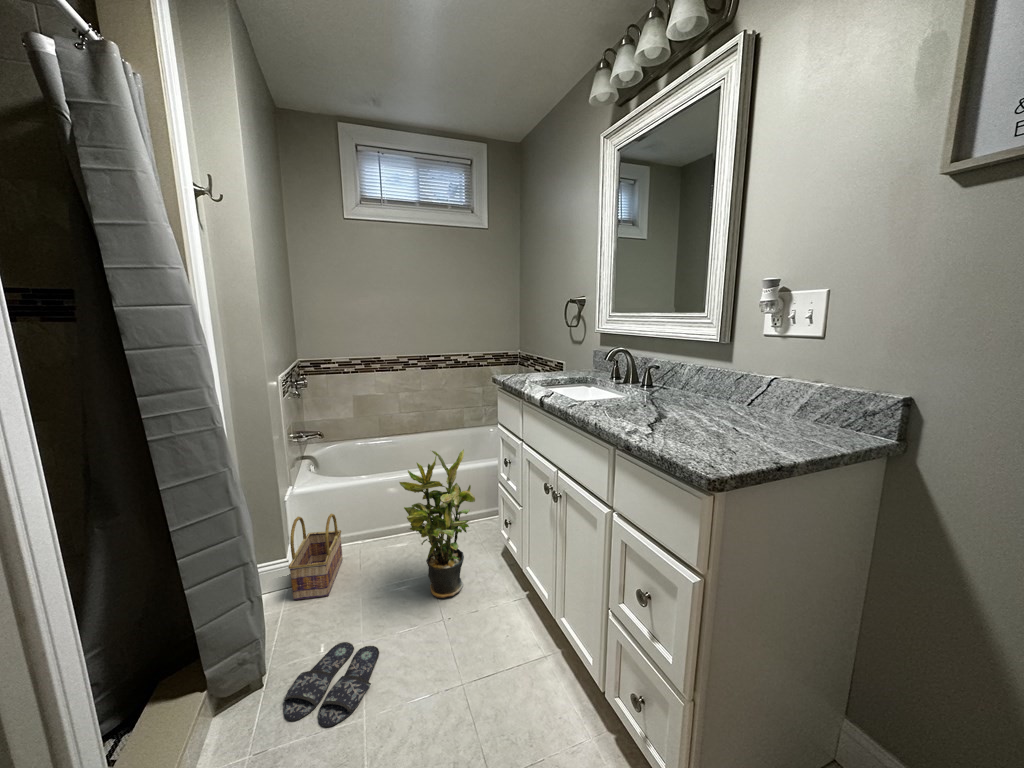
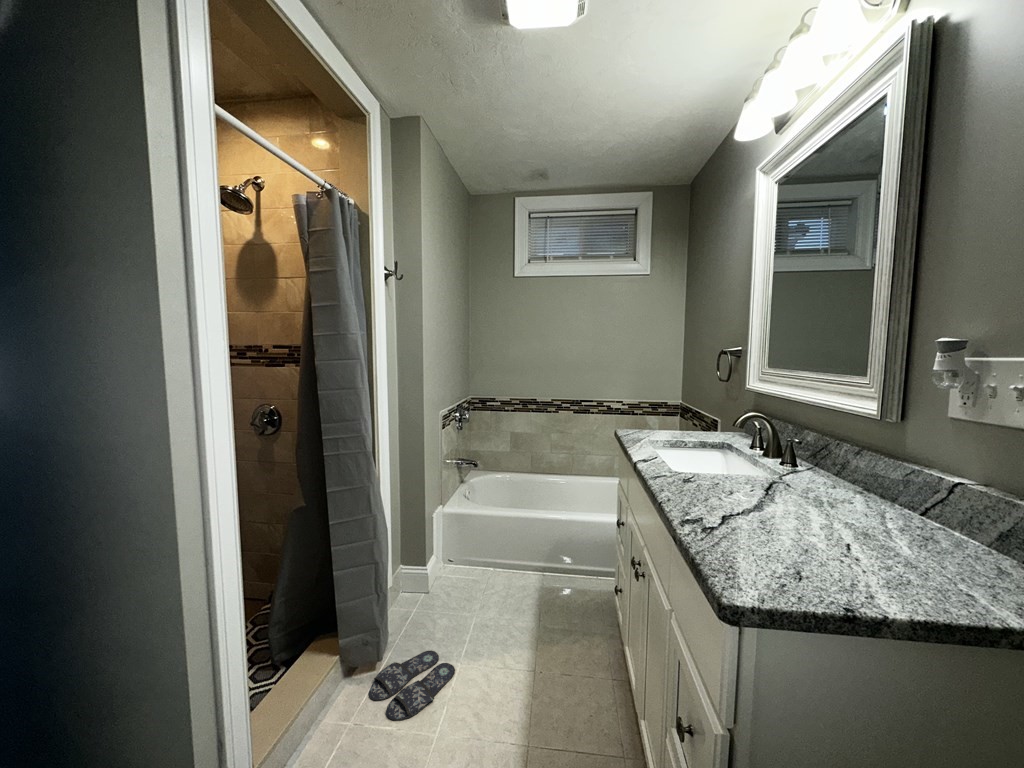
potted plant: present [399,450,475,598] -> none [497,493,575,649]
basket: present [288,514,343,600] -> none [418,528,468,605]

